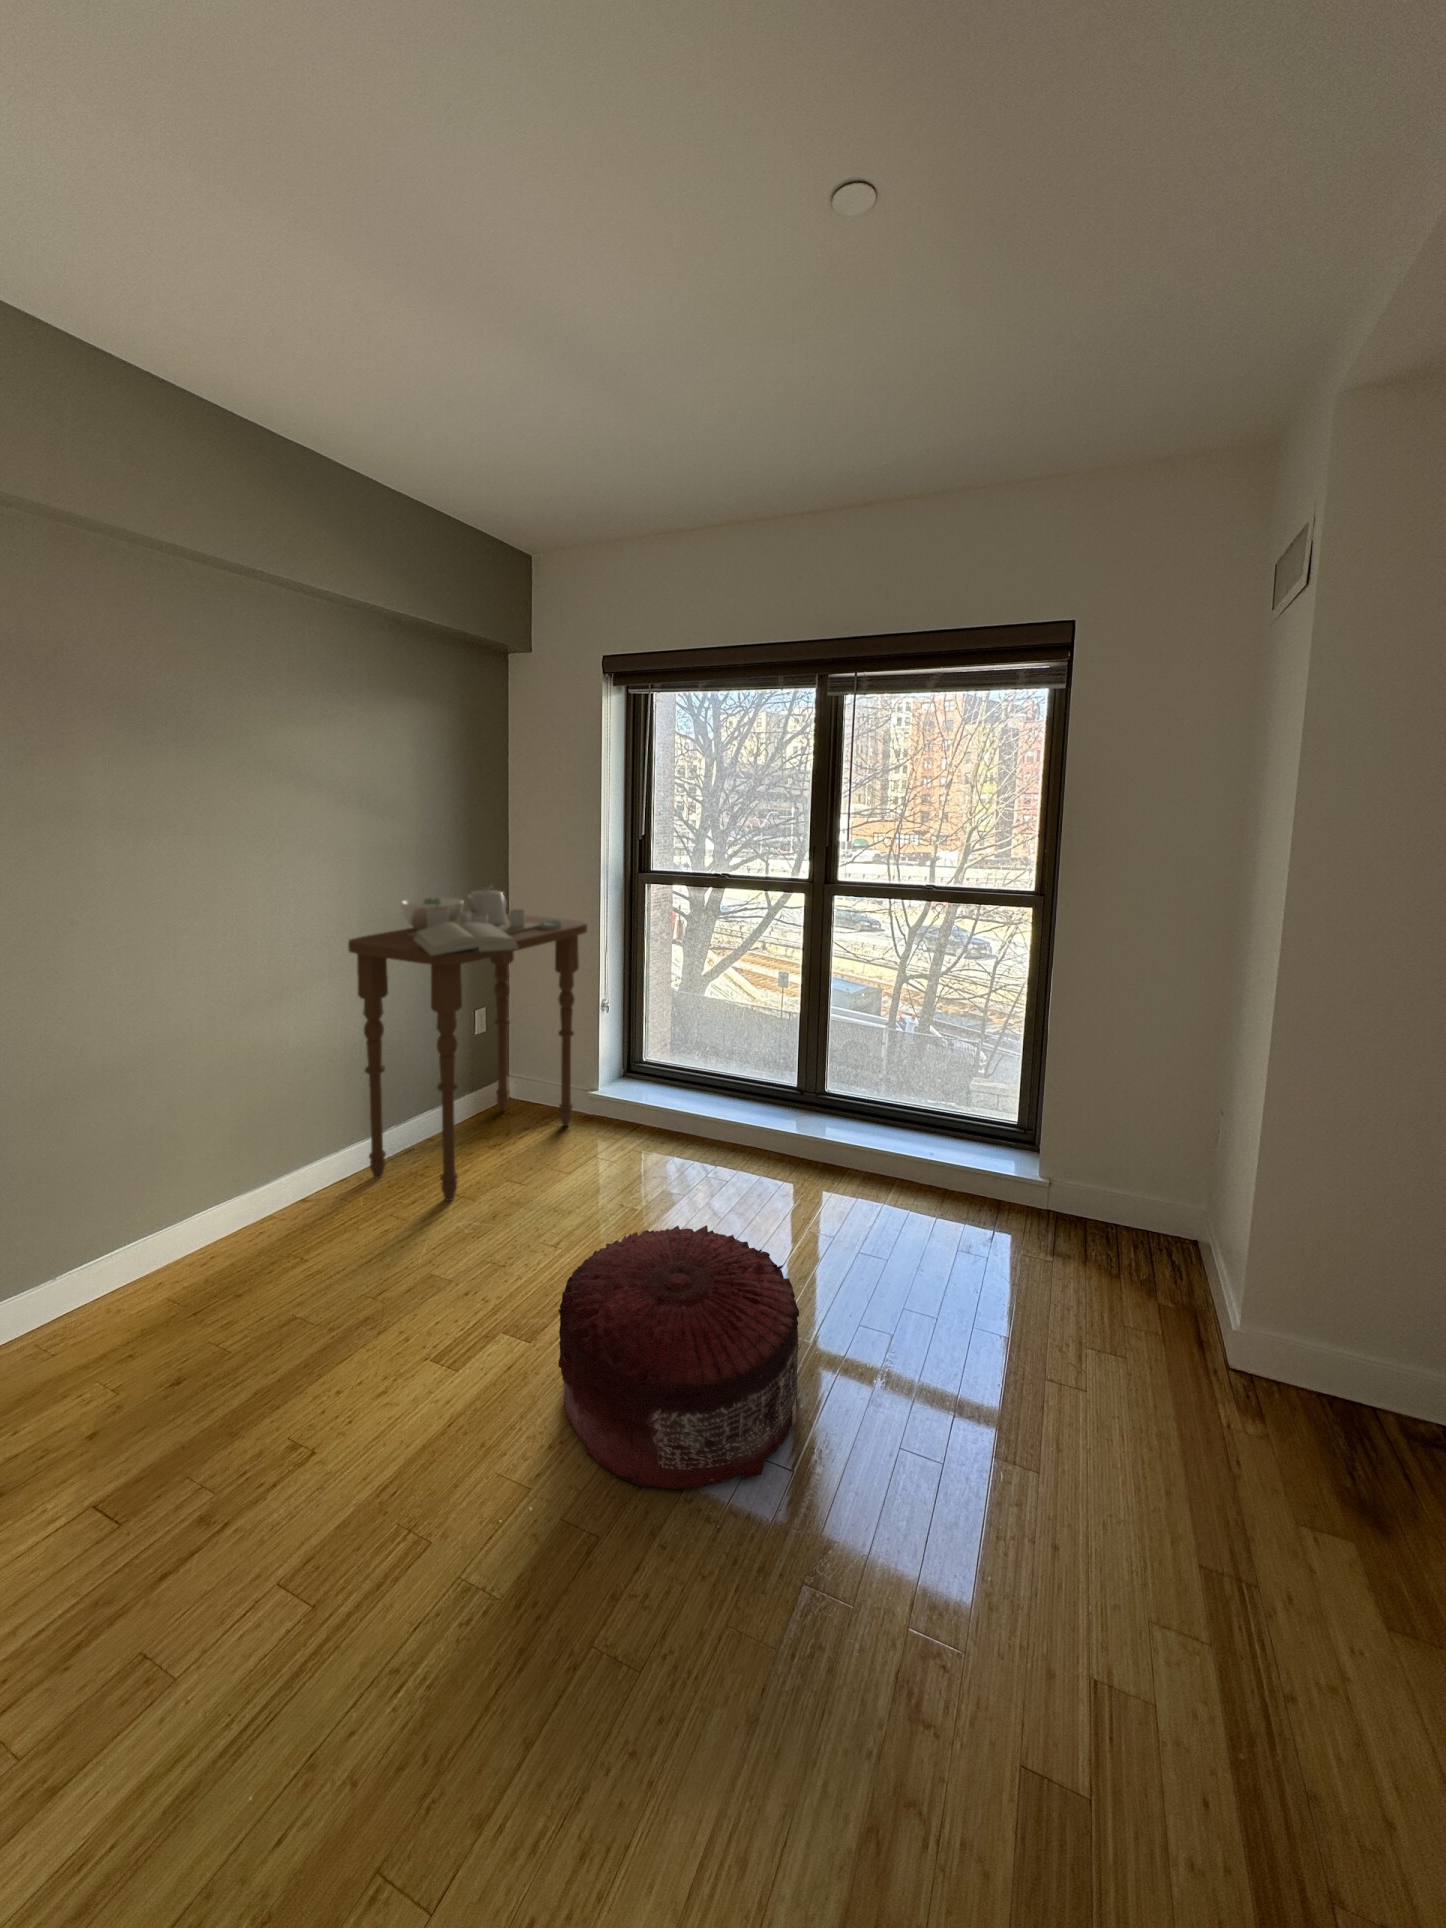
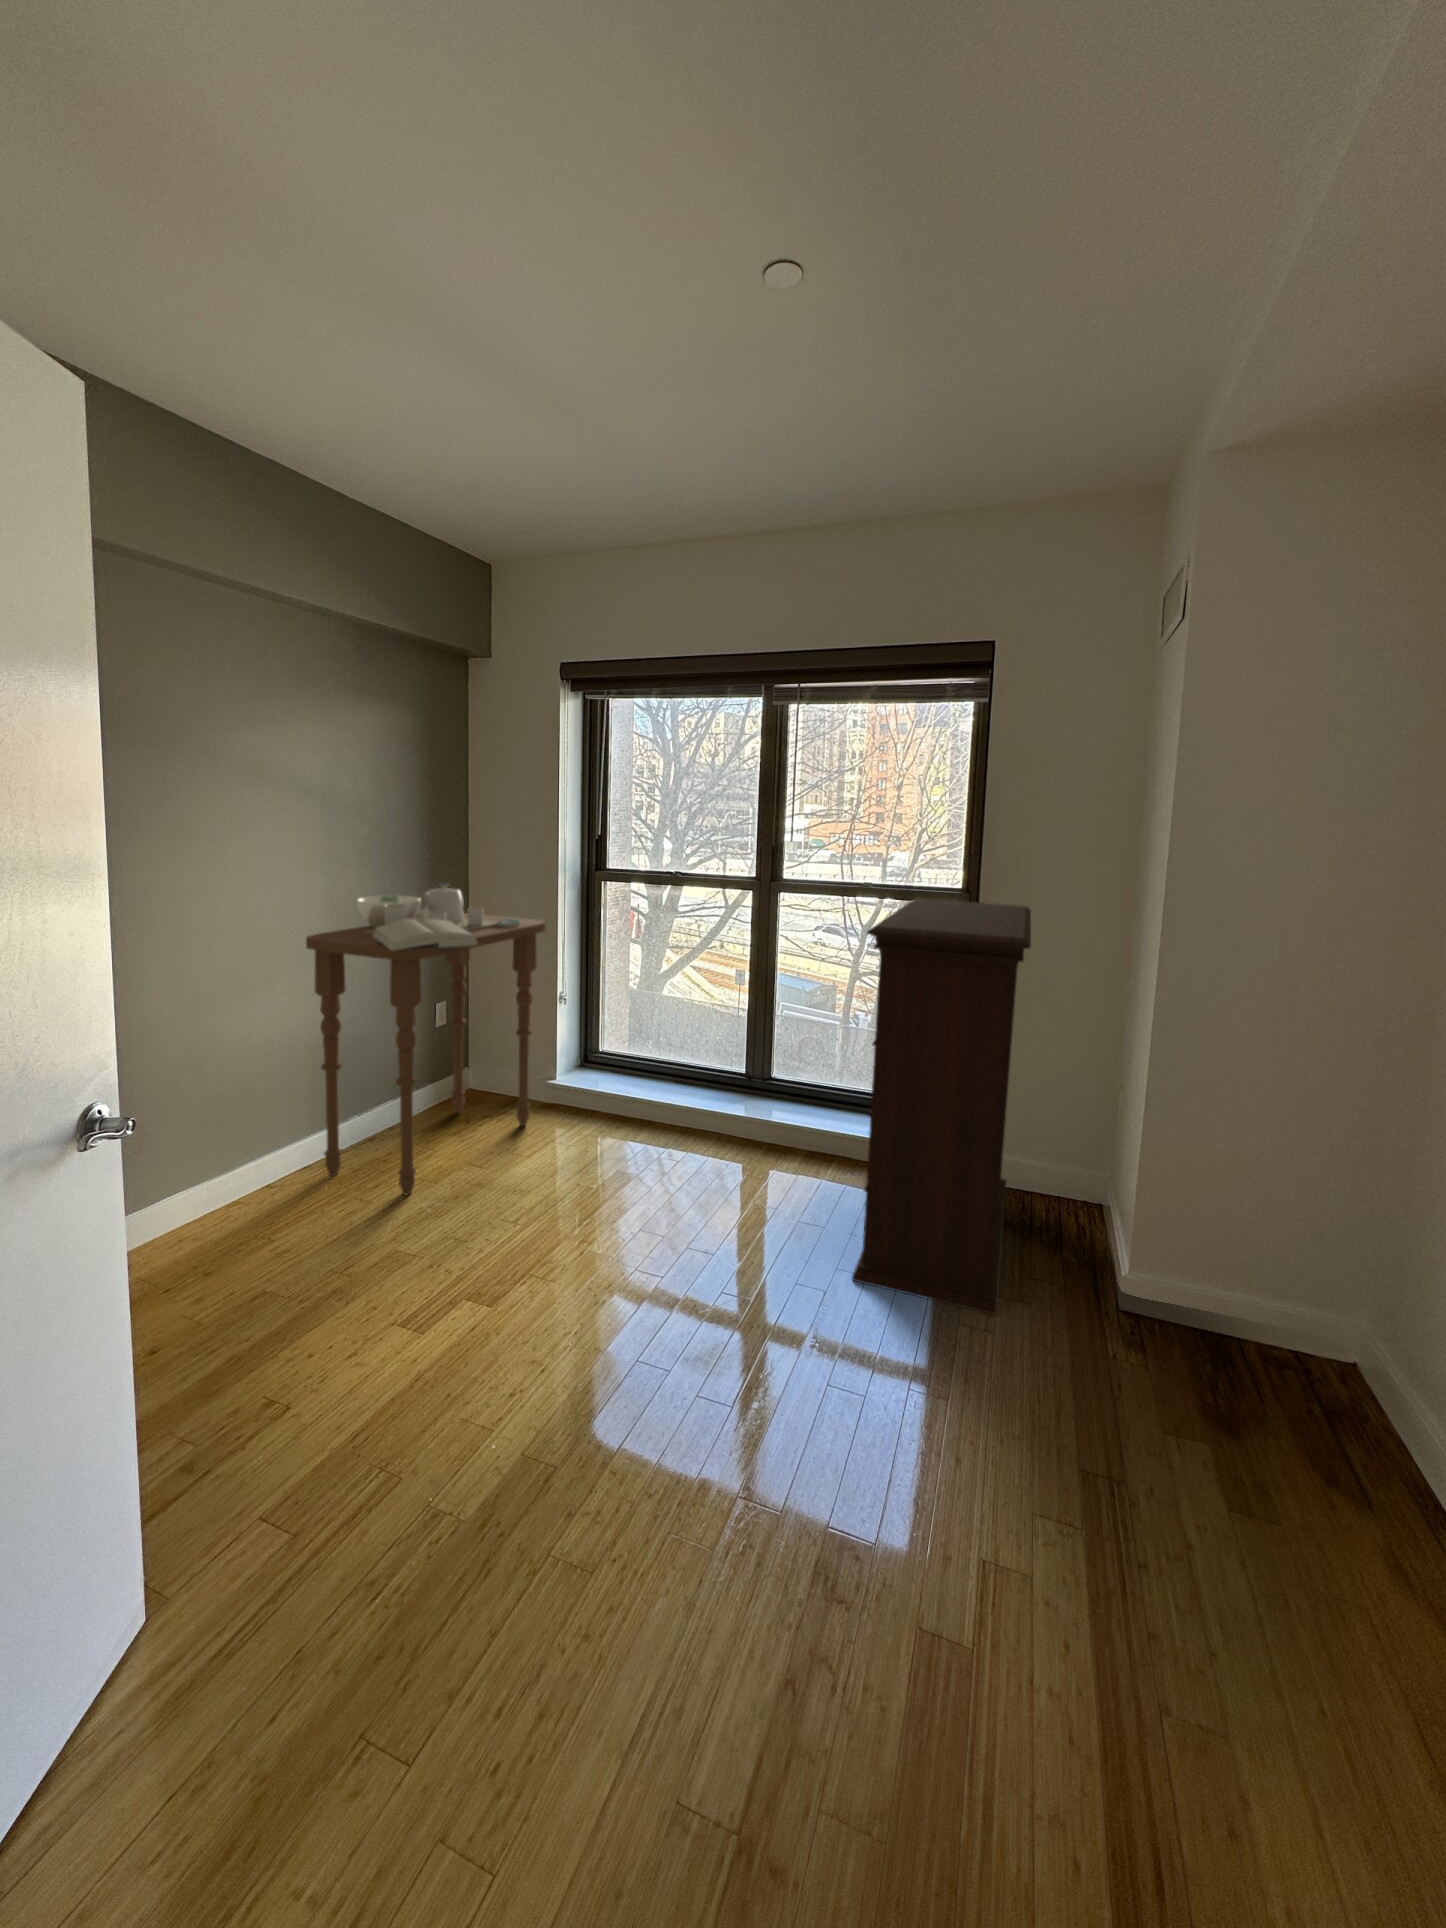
bookshelf: none [912,900,1122,1359] -> present [852,898,1031,1315]
pouf: present [558,1225,799,1489] -> none [519,1201,741,1423]

